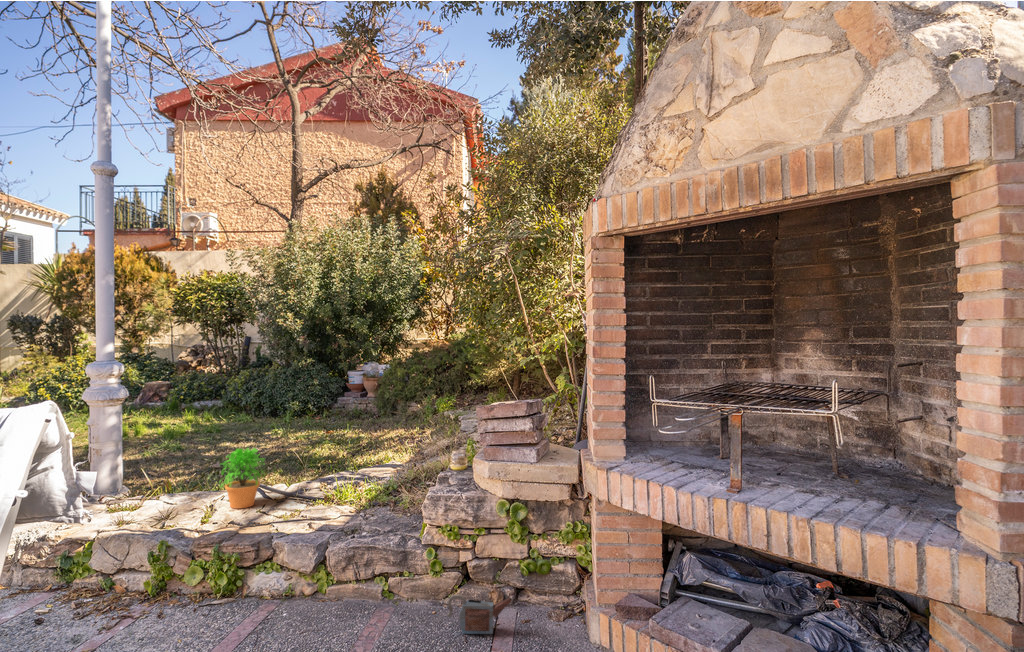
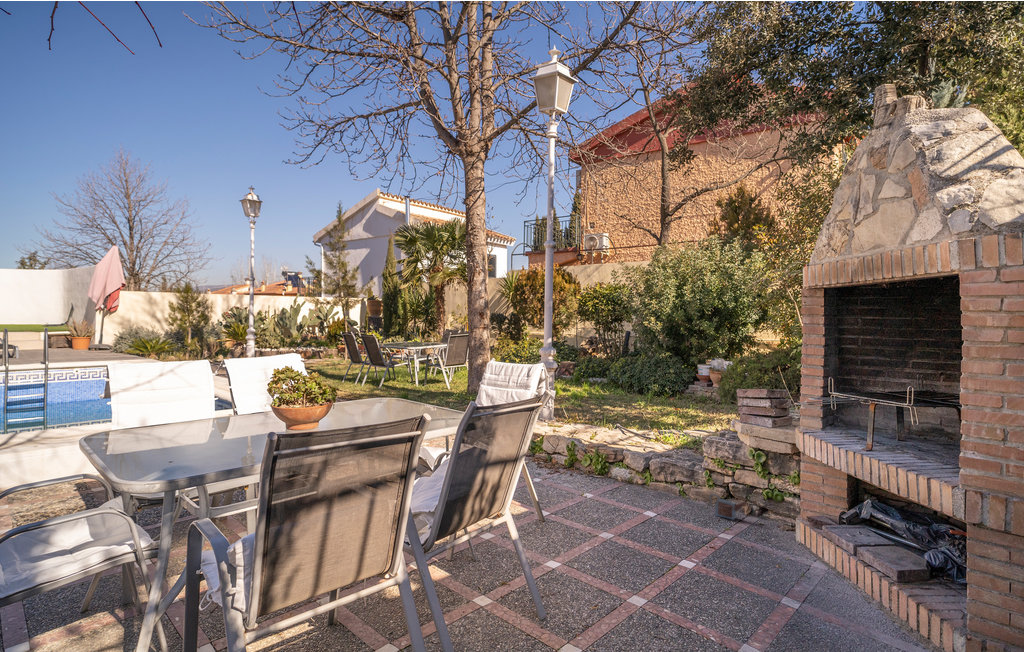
potted plant: present [221,448,265,509] -> none [599,403,625,438]

